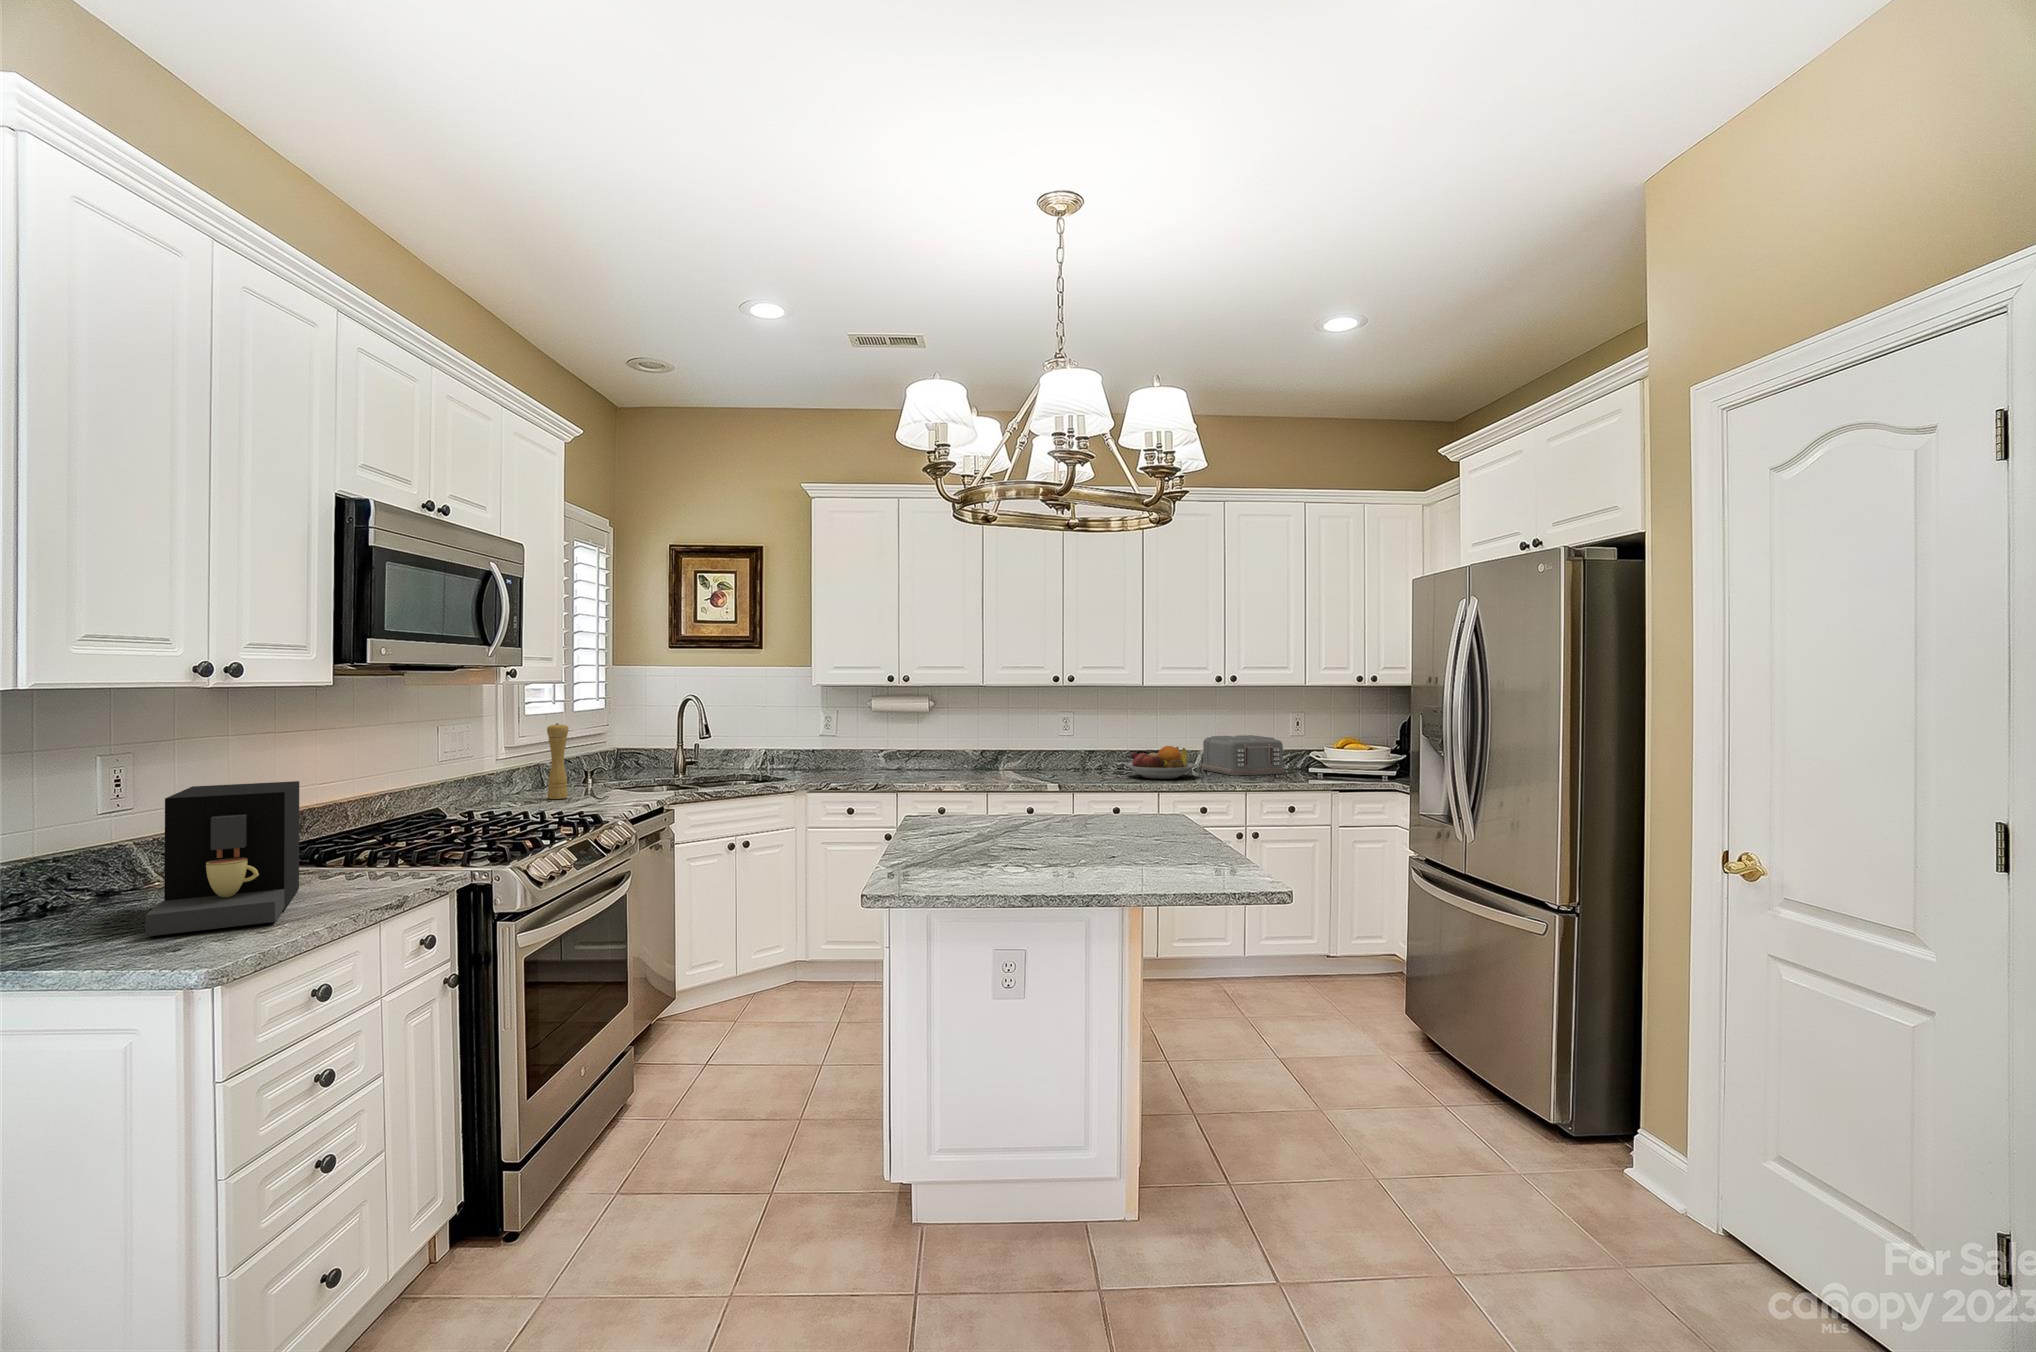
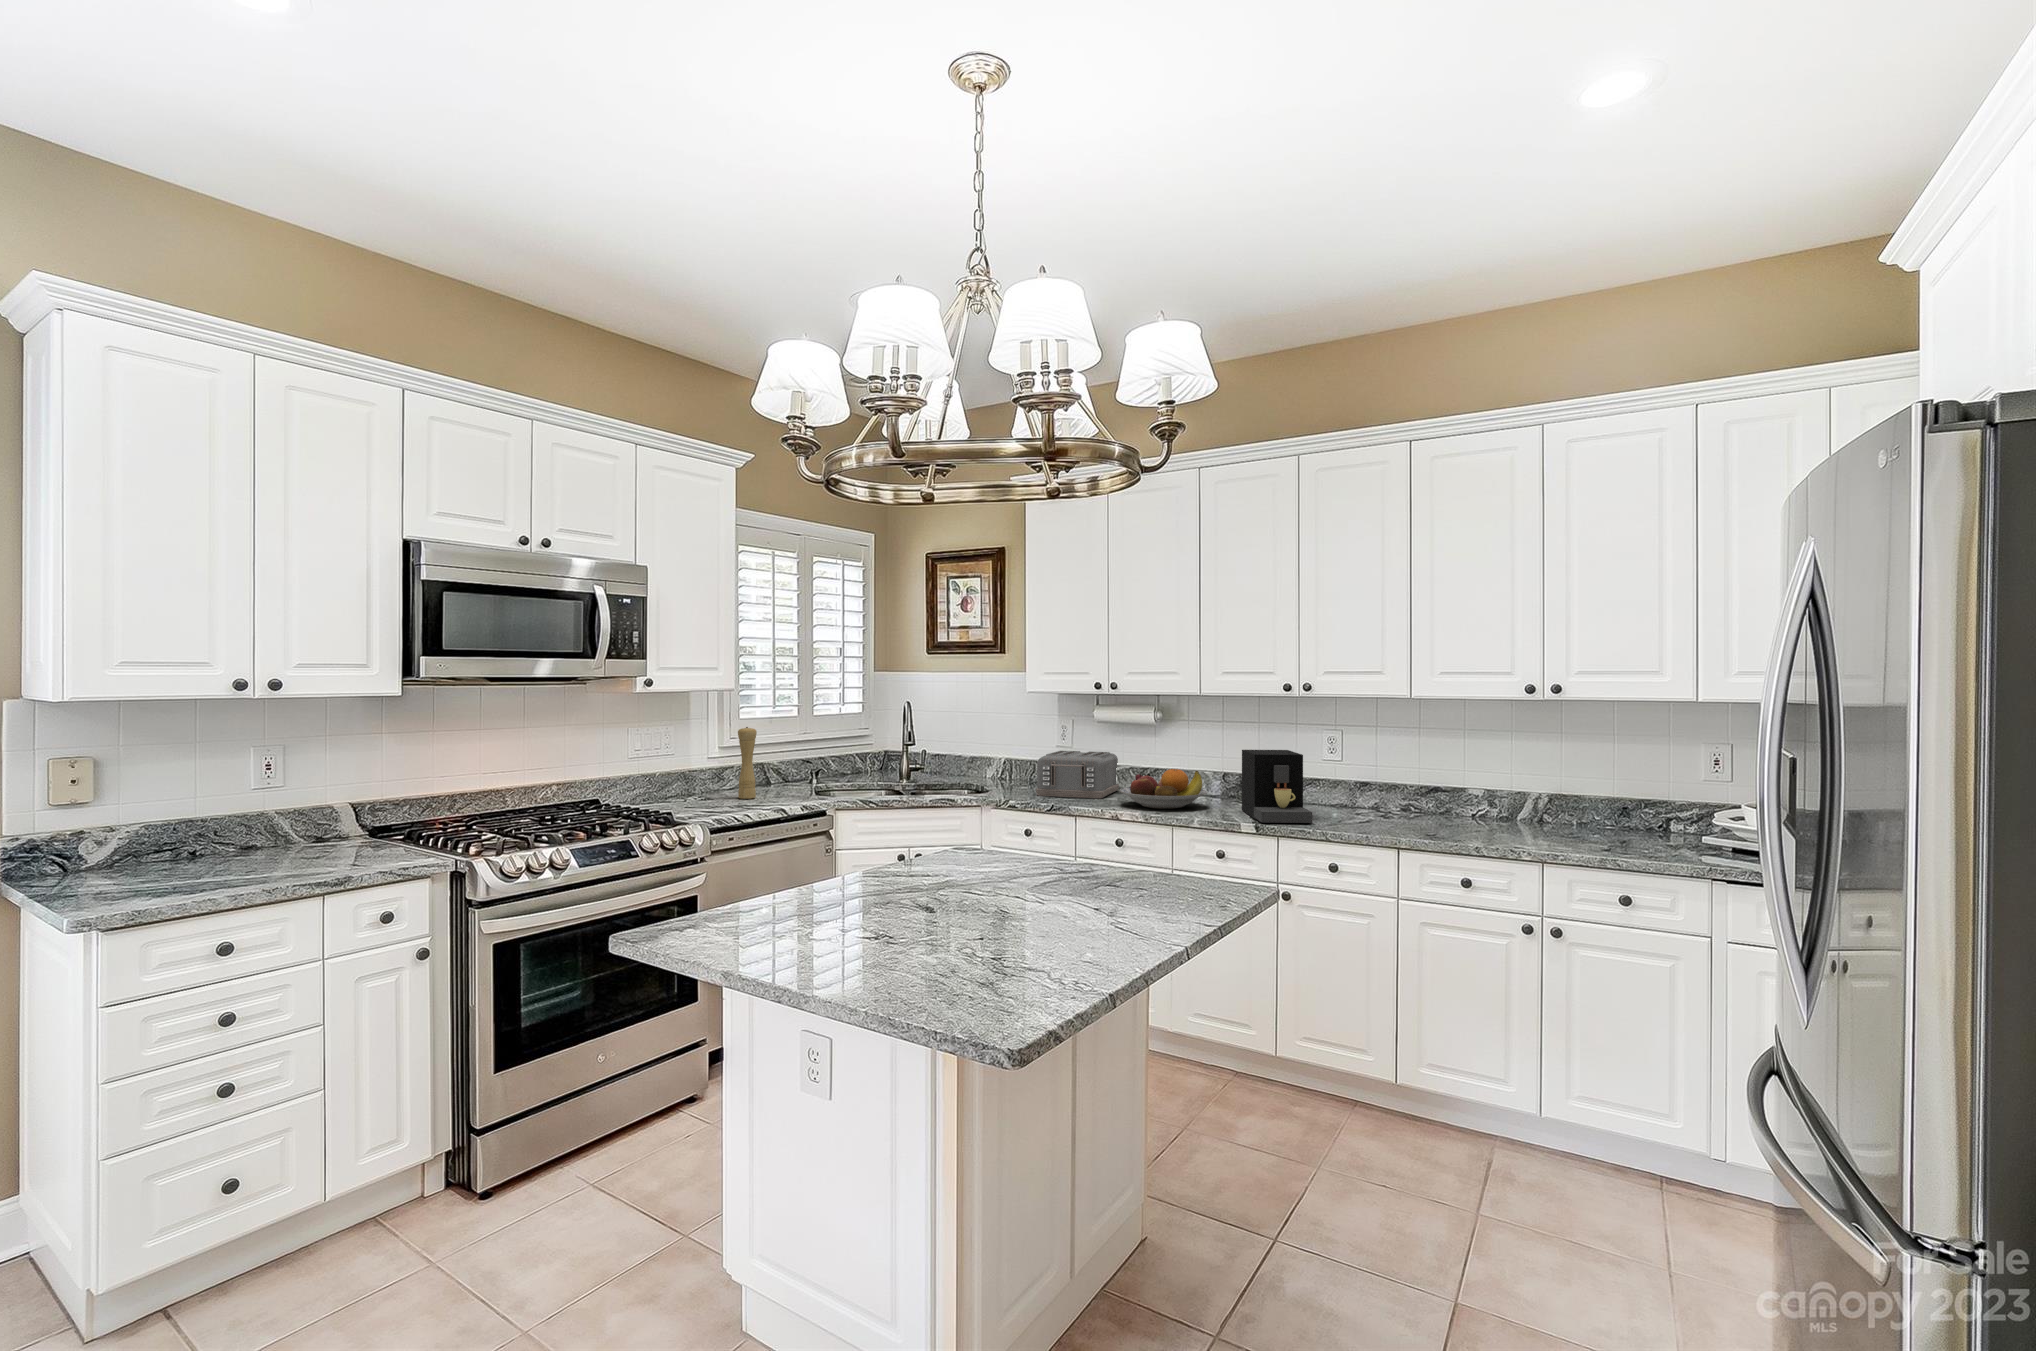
toaster: present [1202,735,1284,776] -> present [1036,751,1119,798]
fruit bowl: present [1125,746,1197,779] -> present [1120,769,1207,809]
coffee maker: present [145,781,299,937] -> present [1242,750,1312,823]

